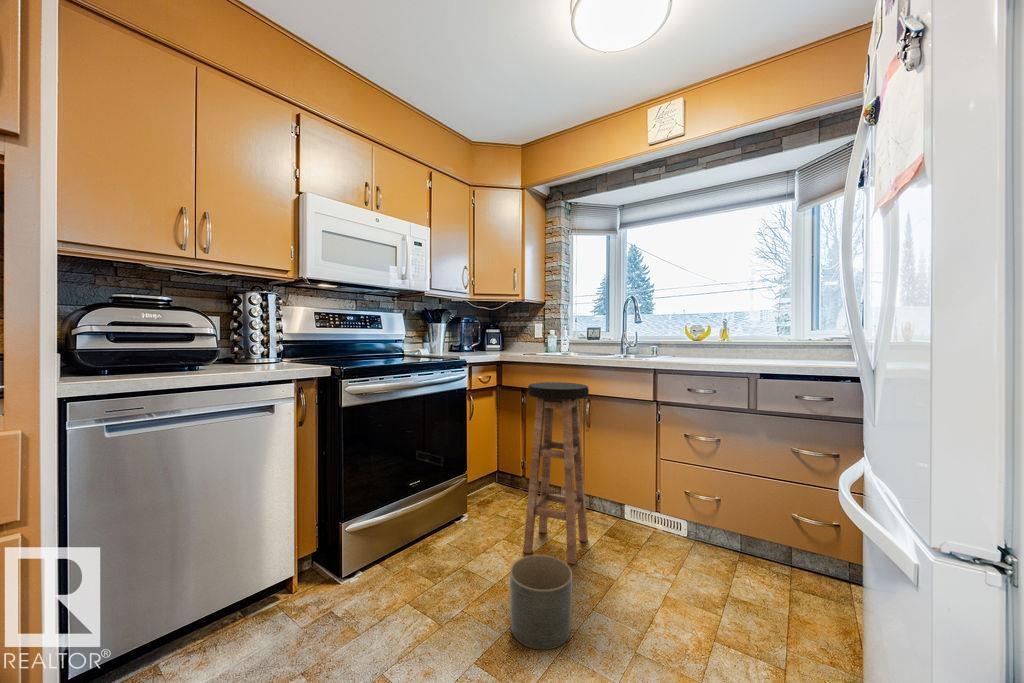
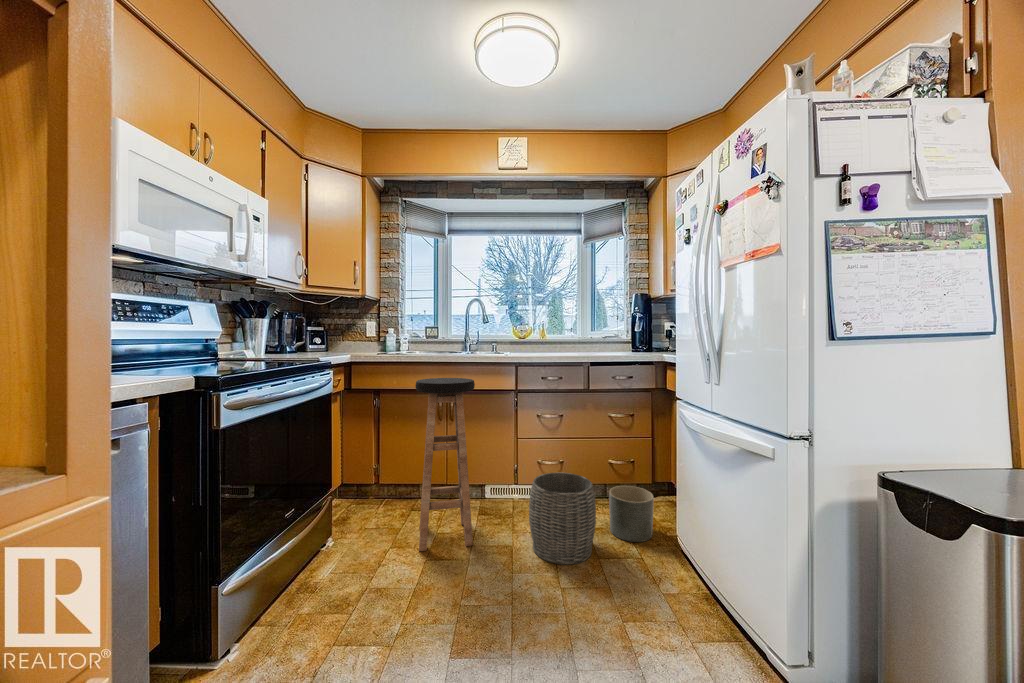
woven basket: none [630,508,719,632] -> present [529,472,596,565]
planter: present [510,555,572,650] -> present [609,486,654,542]

